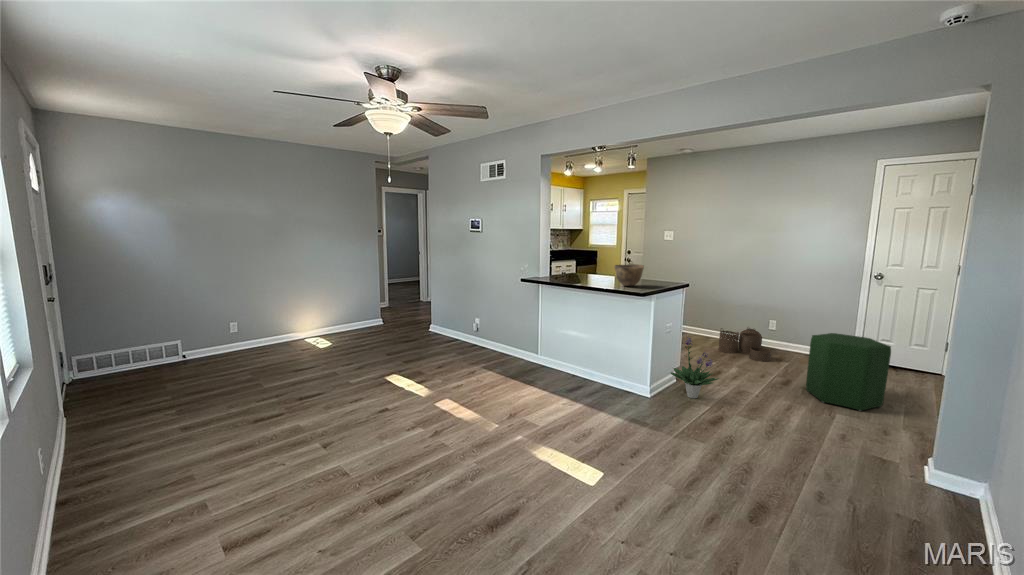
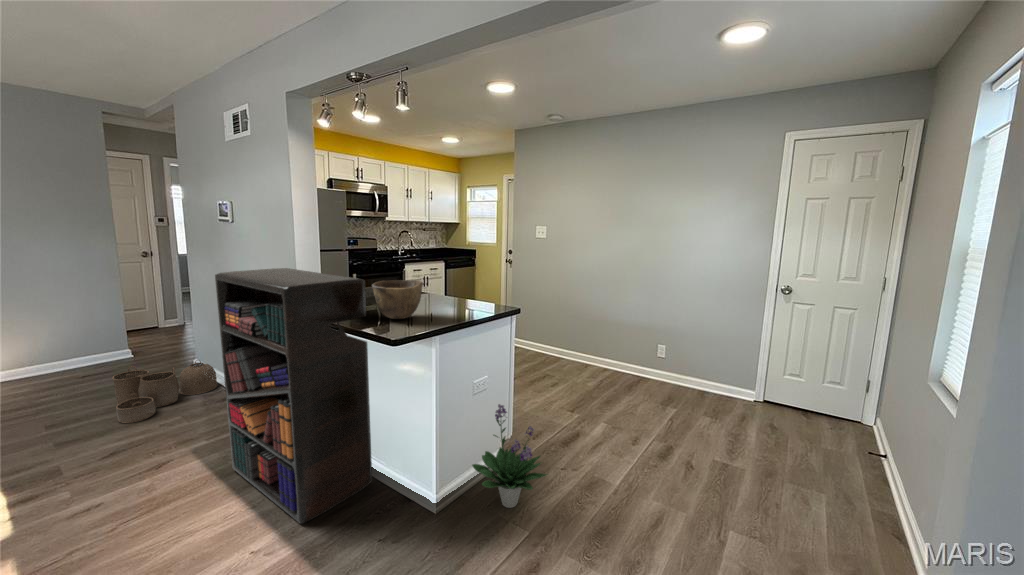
bookshelf: none [516,259,607,397] -> present [215,268,372,524]
woven basket: present [719,328,771,362] -> present [112,360,217,423]
ottoman: present [806,333,891,411] -> none [688,382,805,519]

